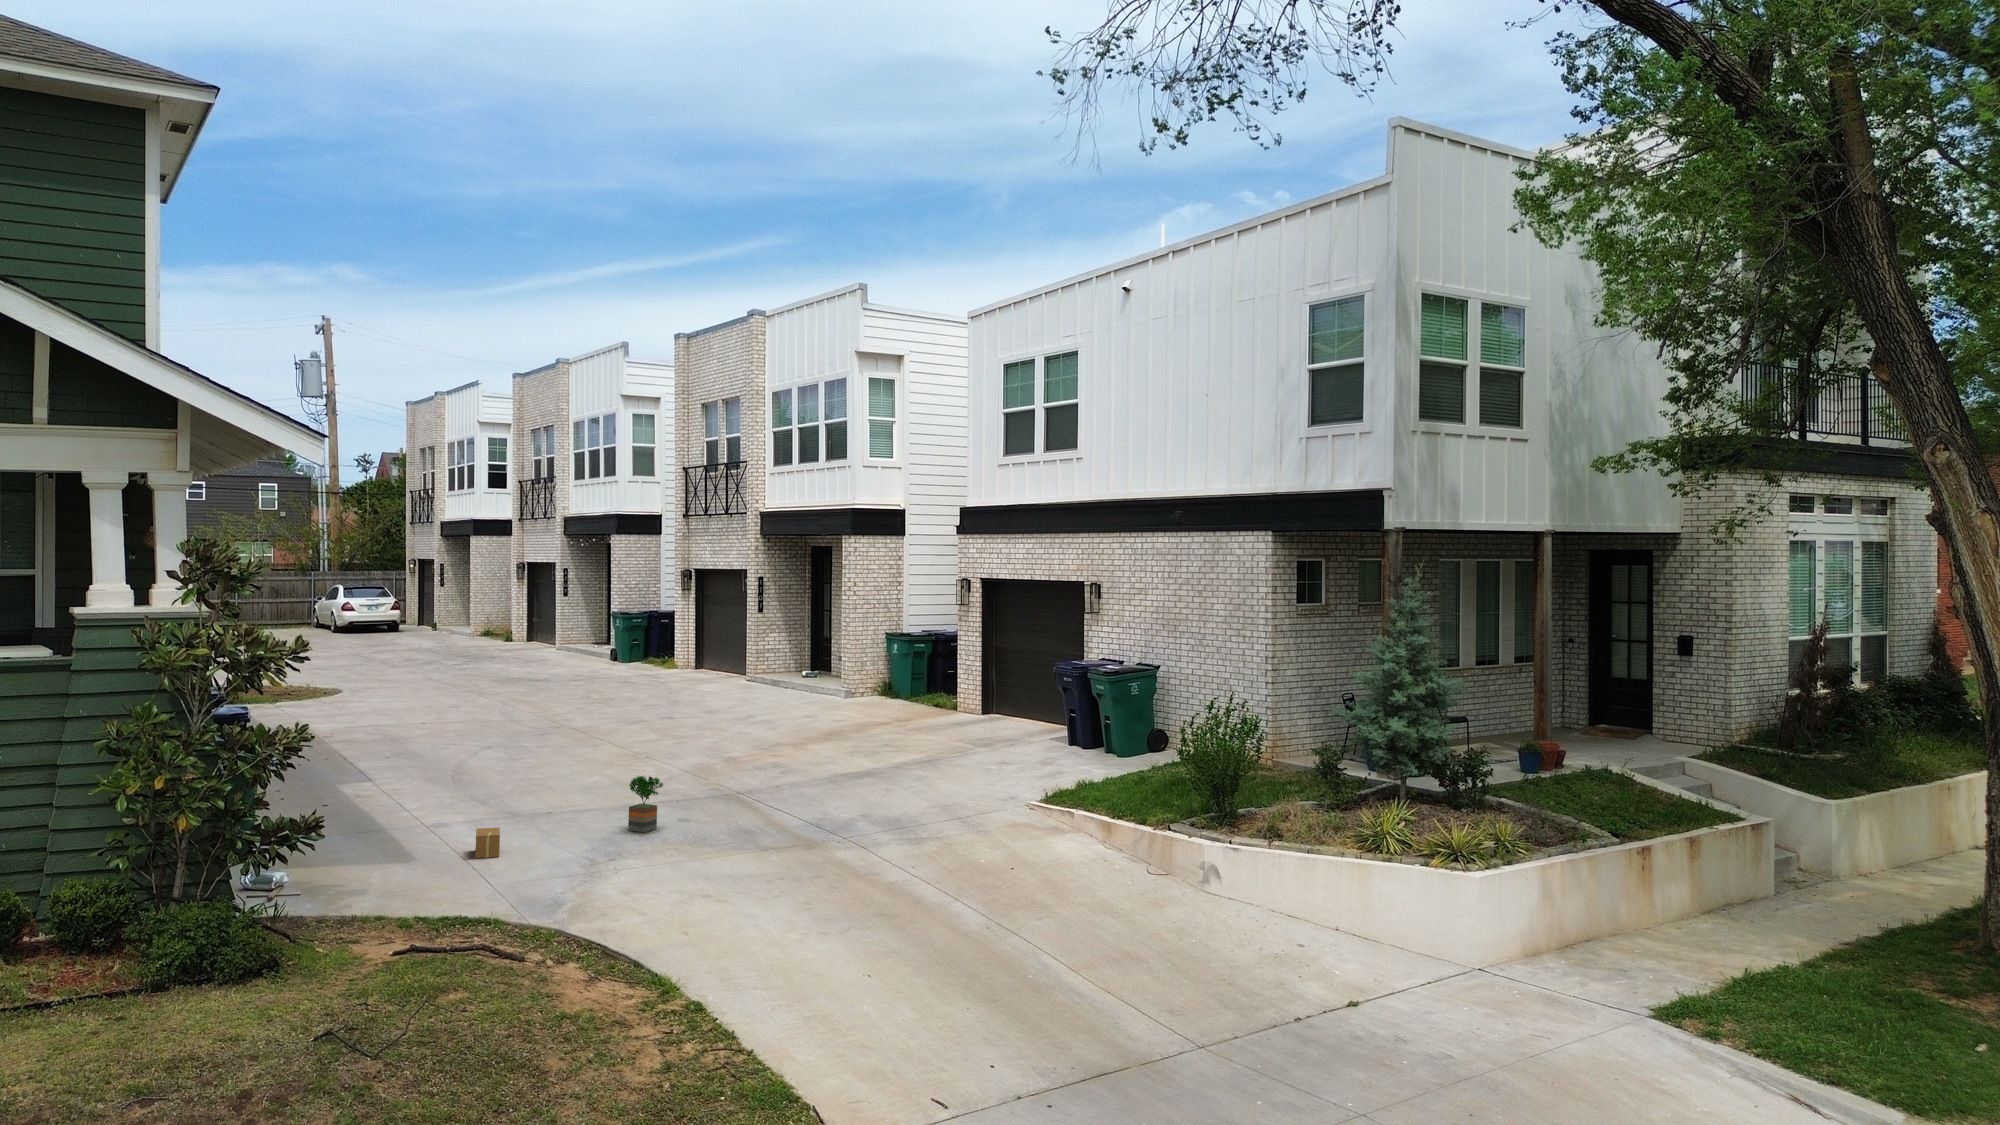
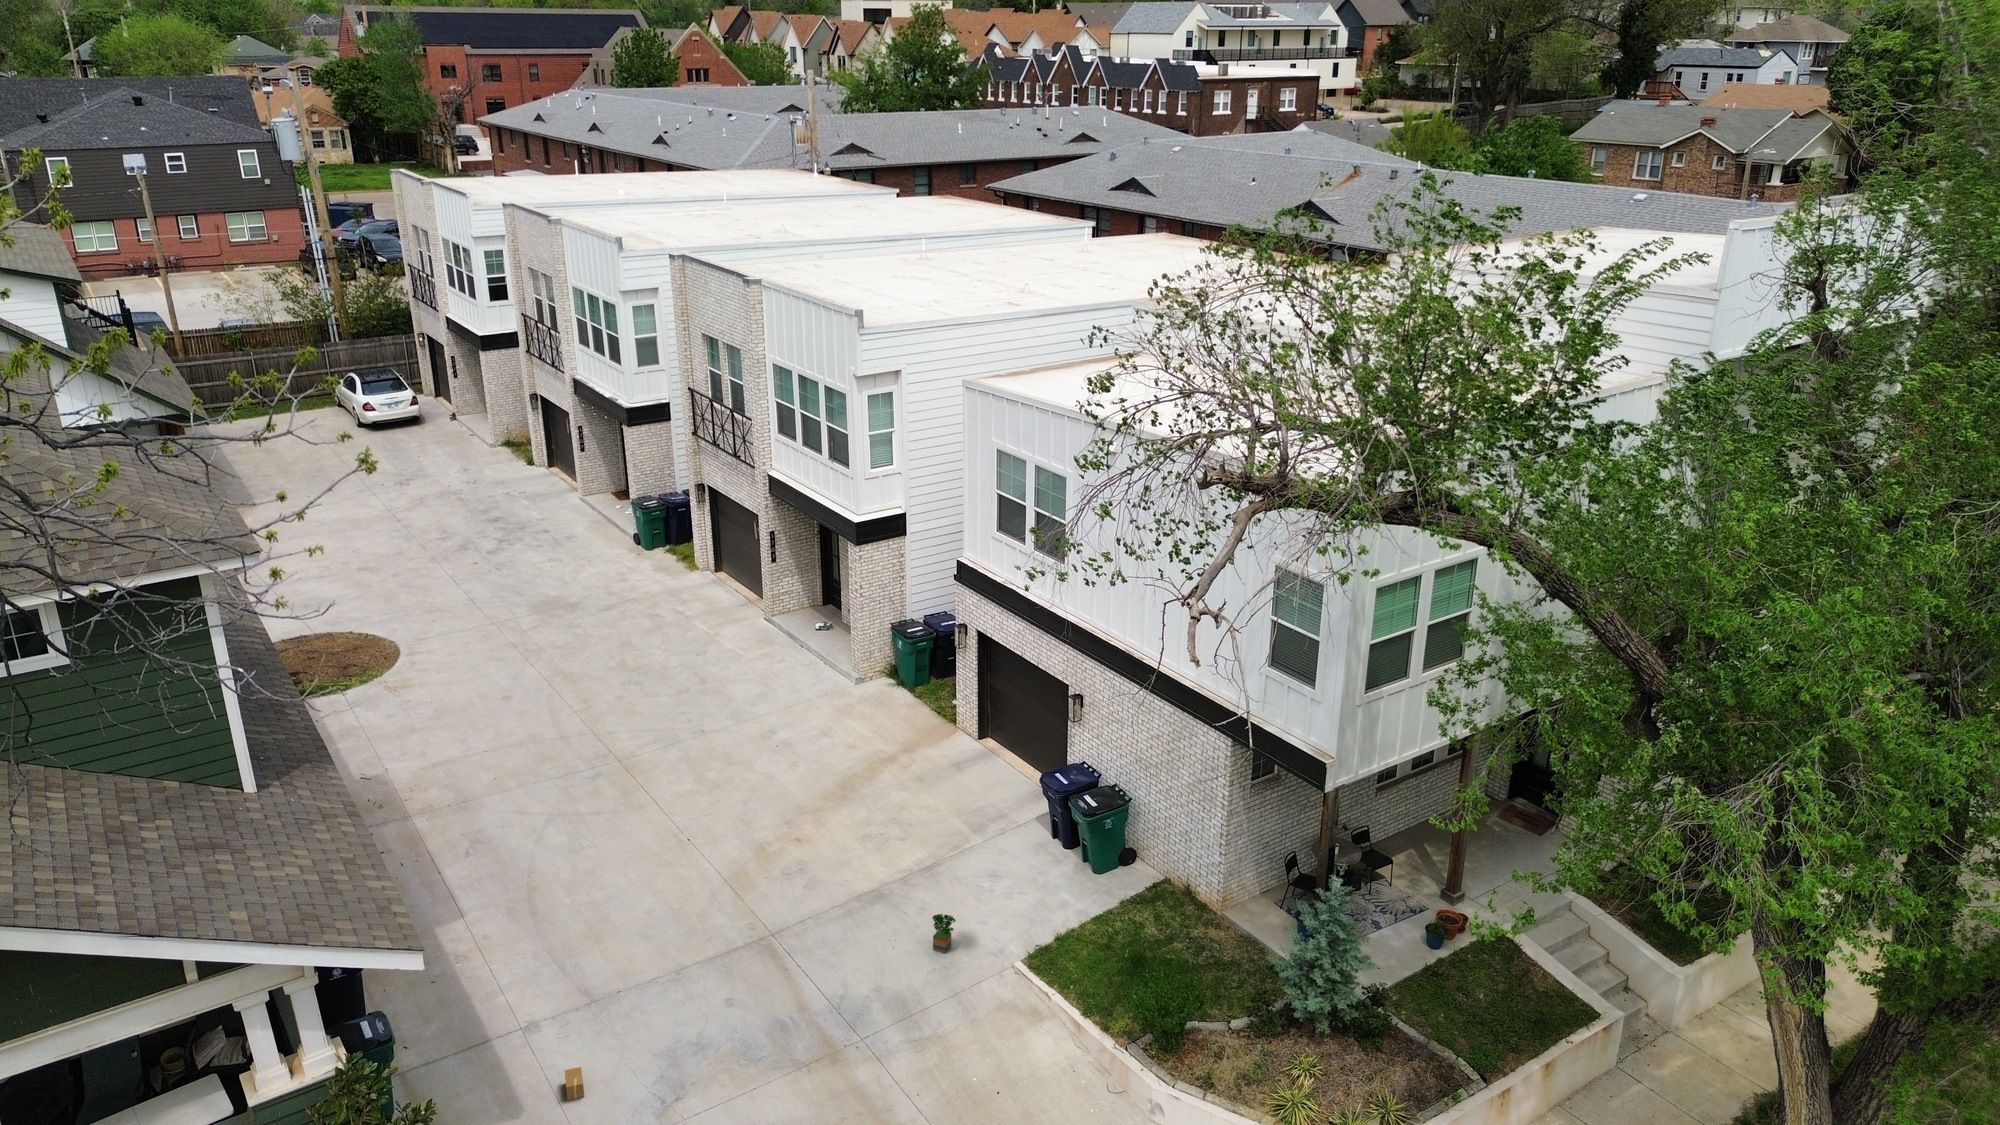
potted tree: present [628,776,663,833] -> present [932,914,956,953]

